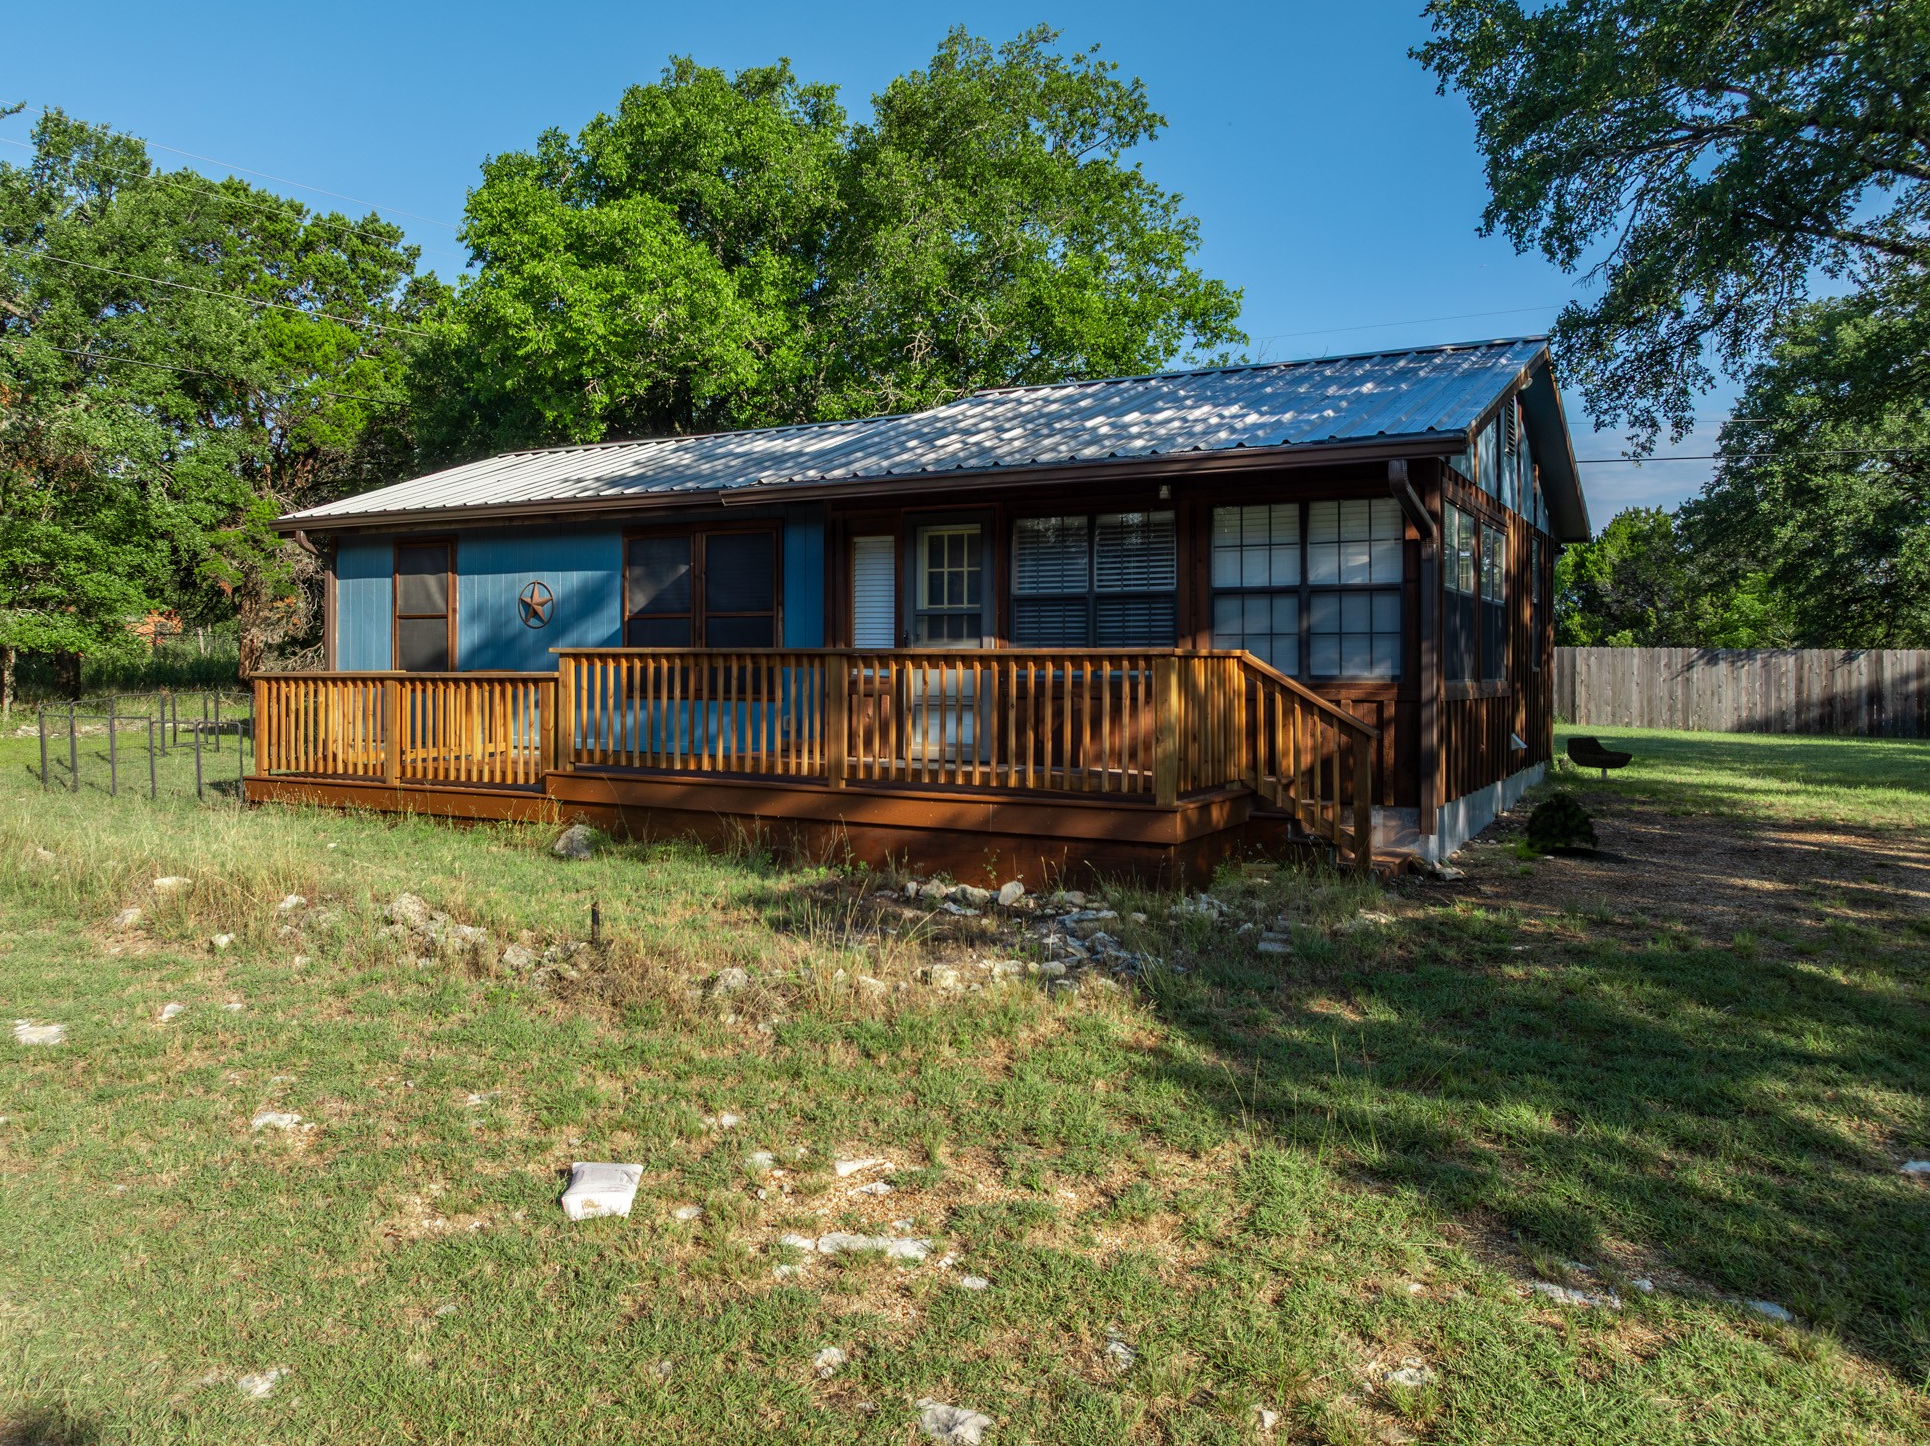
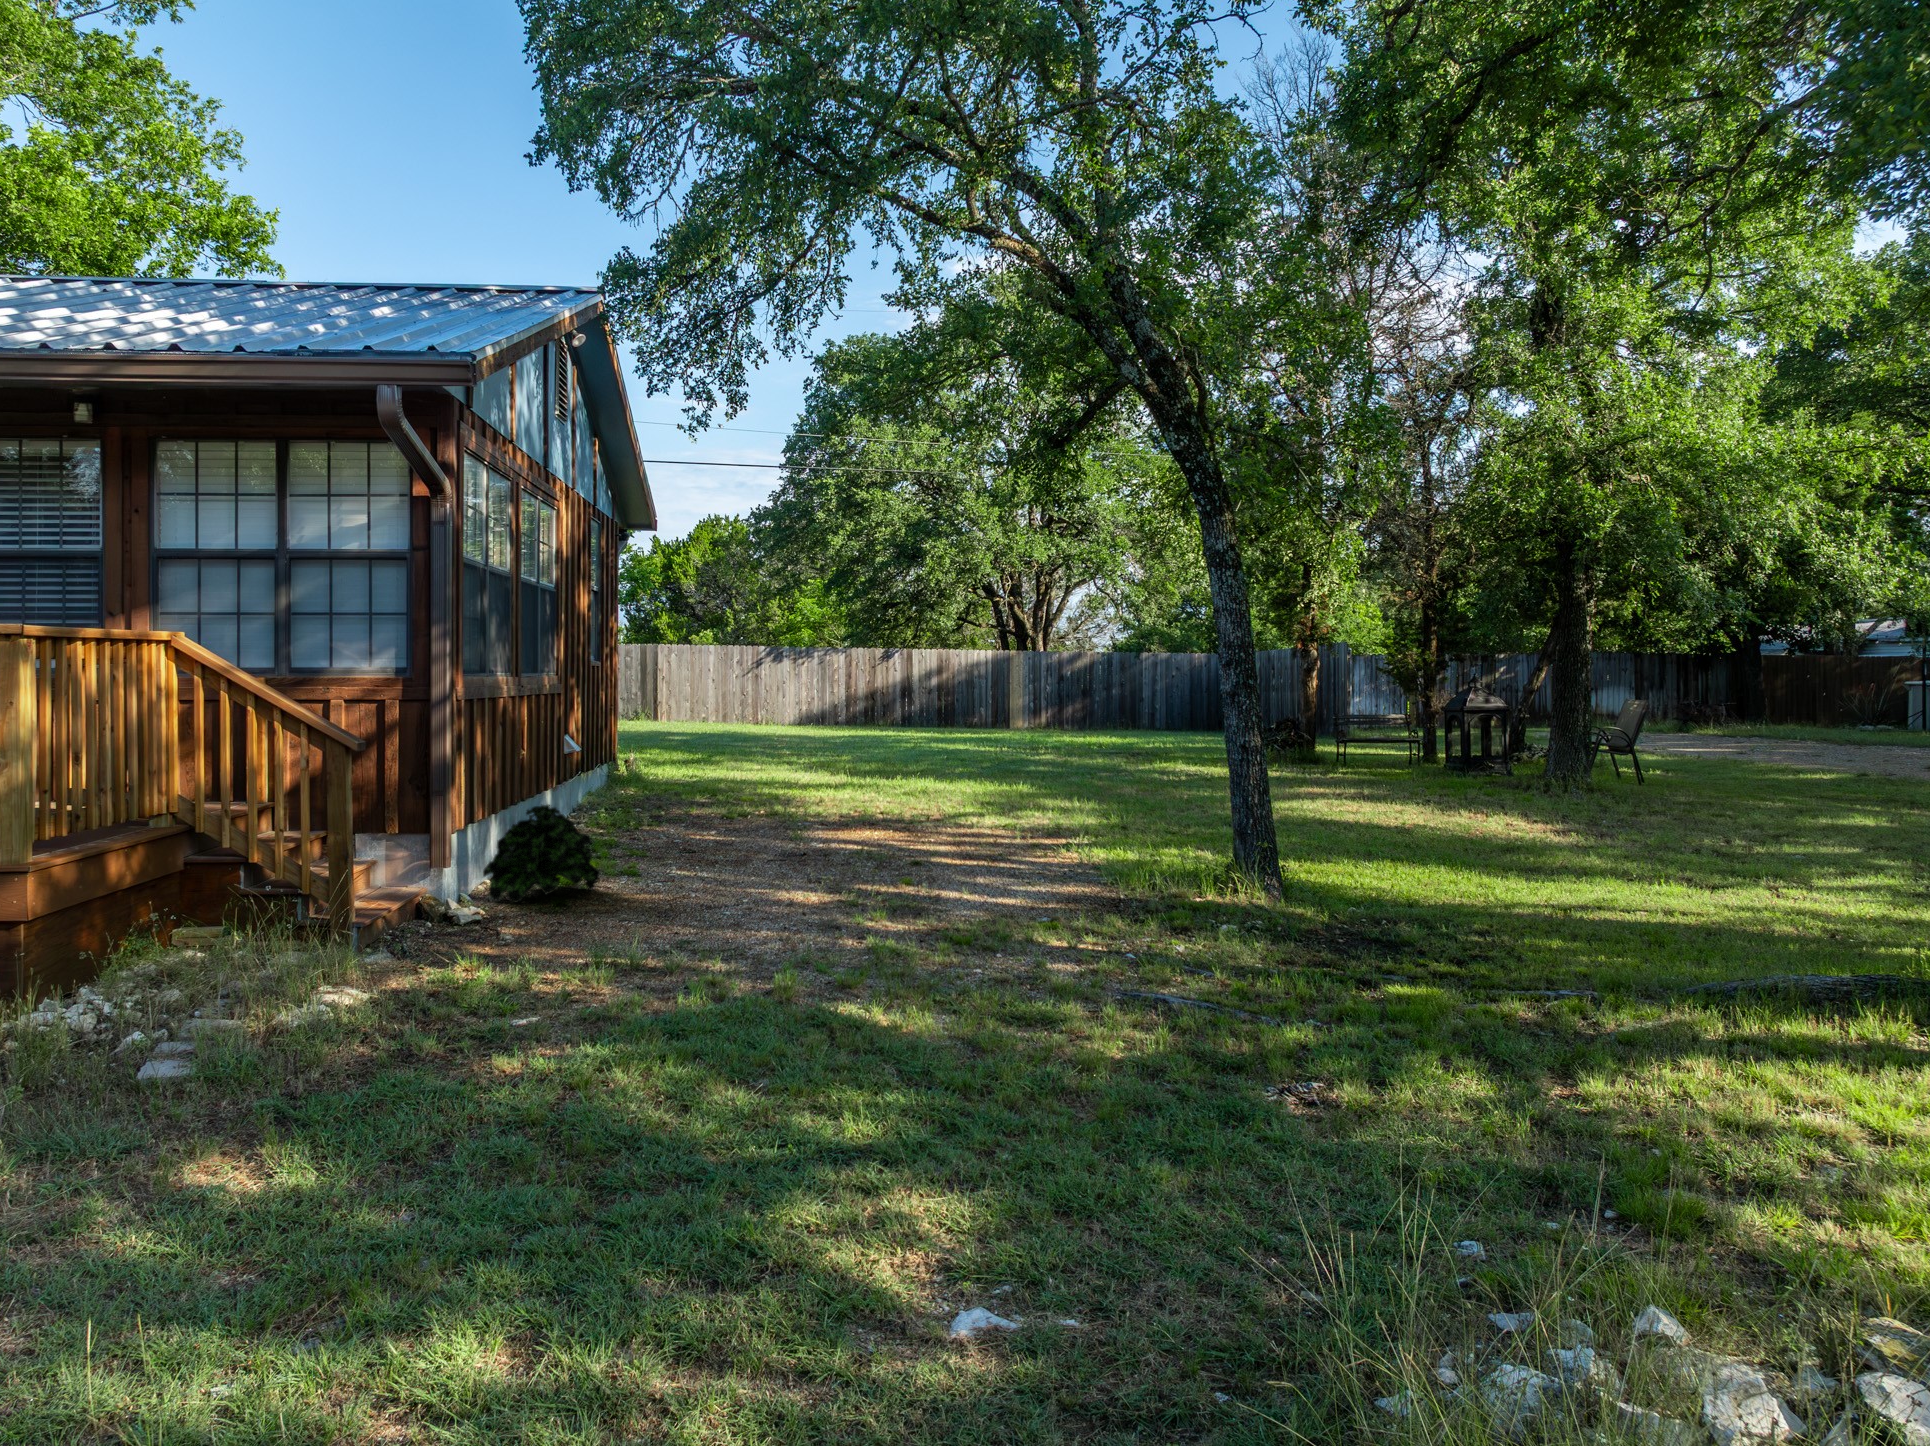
lounge chair: present [1567,737,1633,783] -> none [617,727,687,781]

